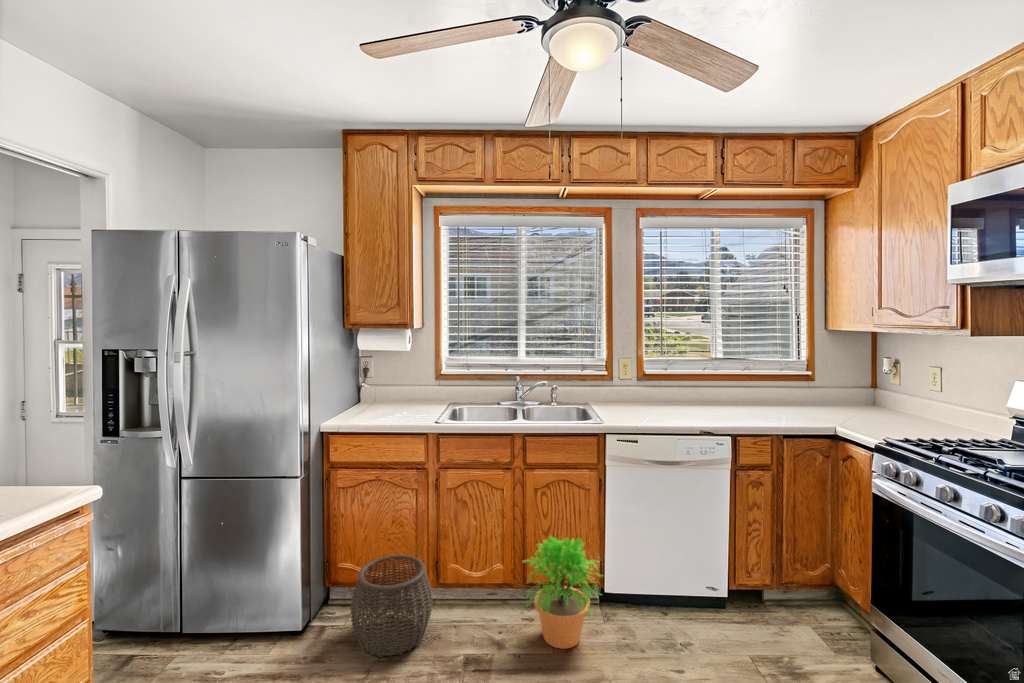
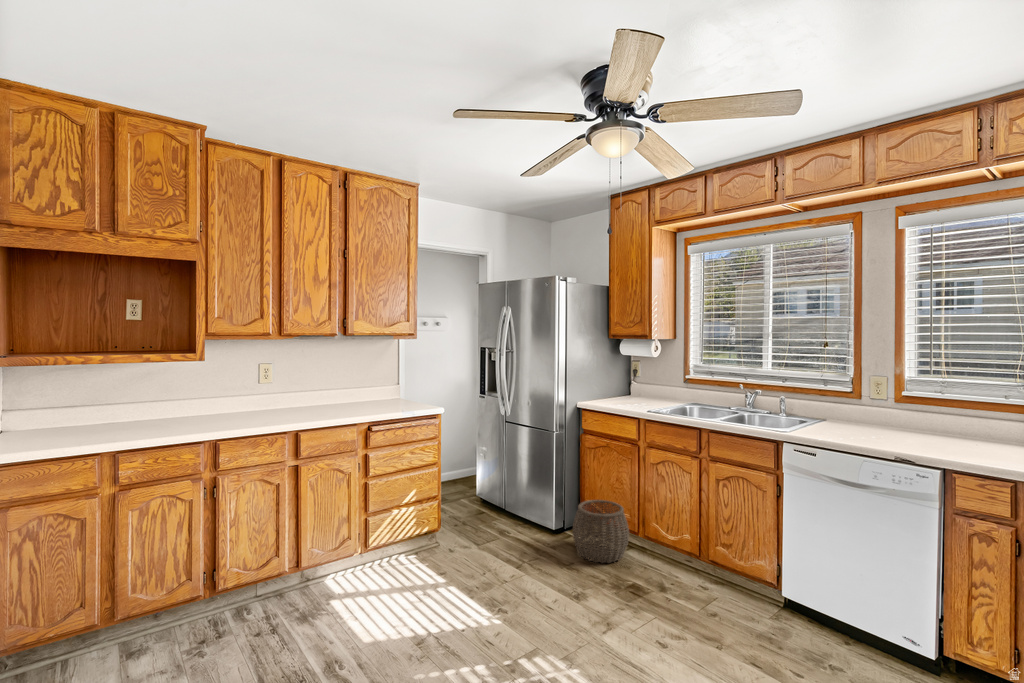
potted plant: present [525,536,599,649] -> none [679,516,750,612]

